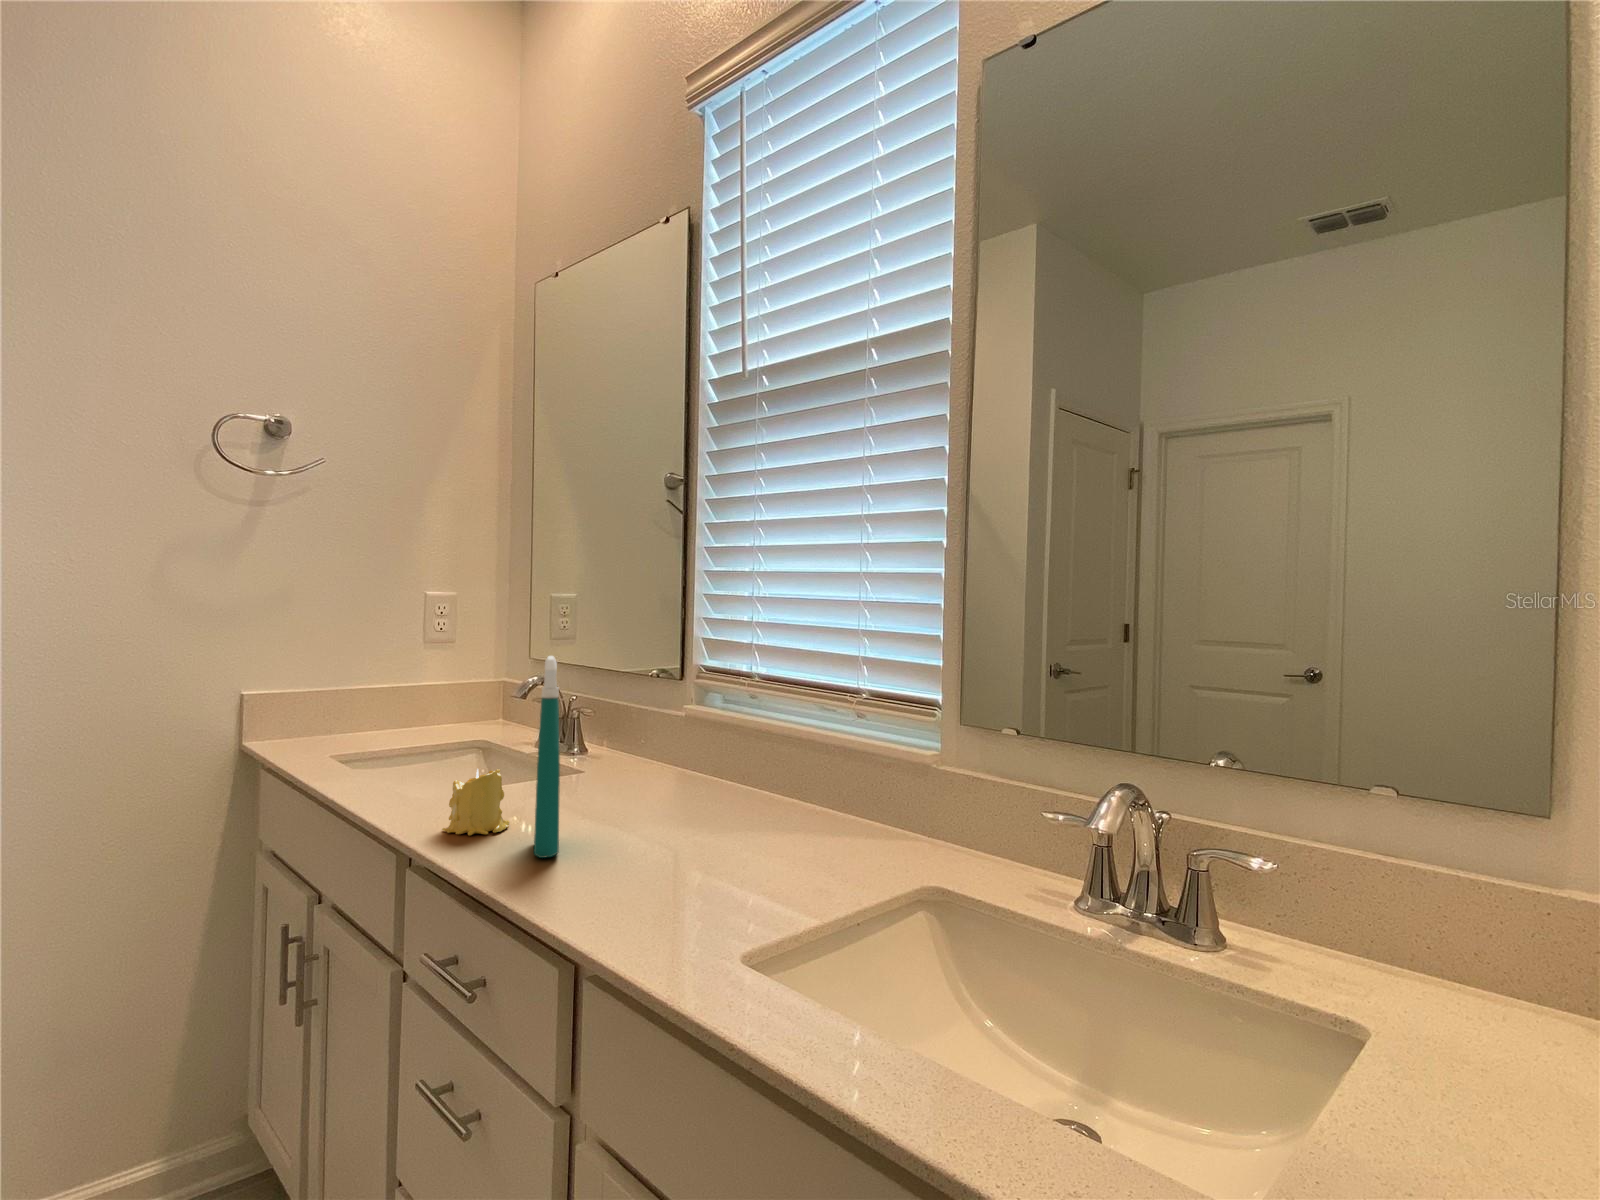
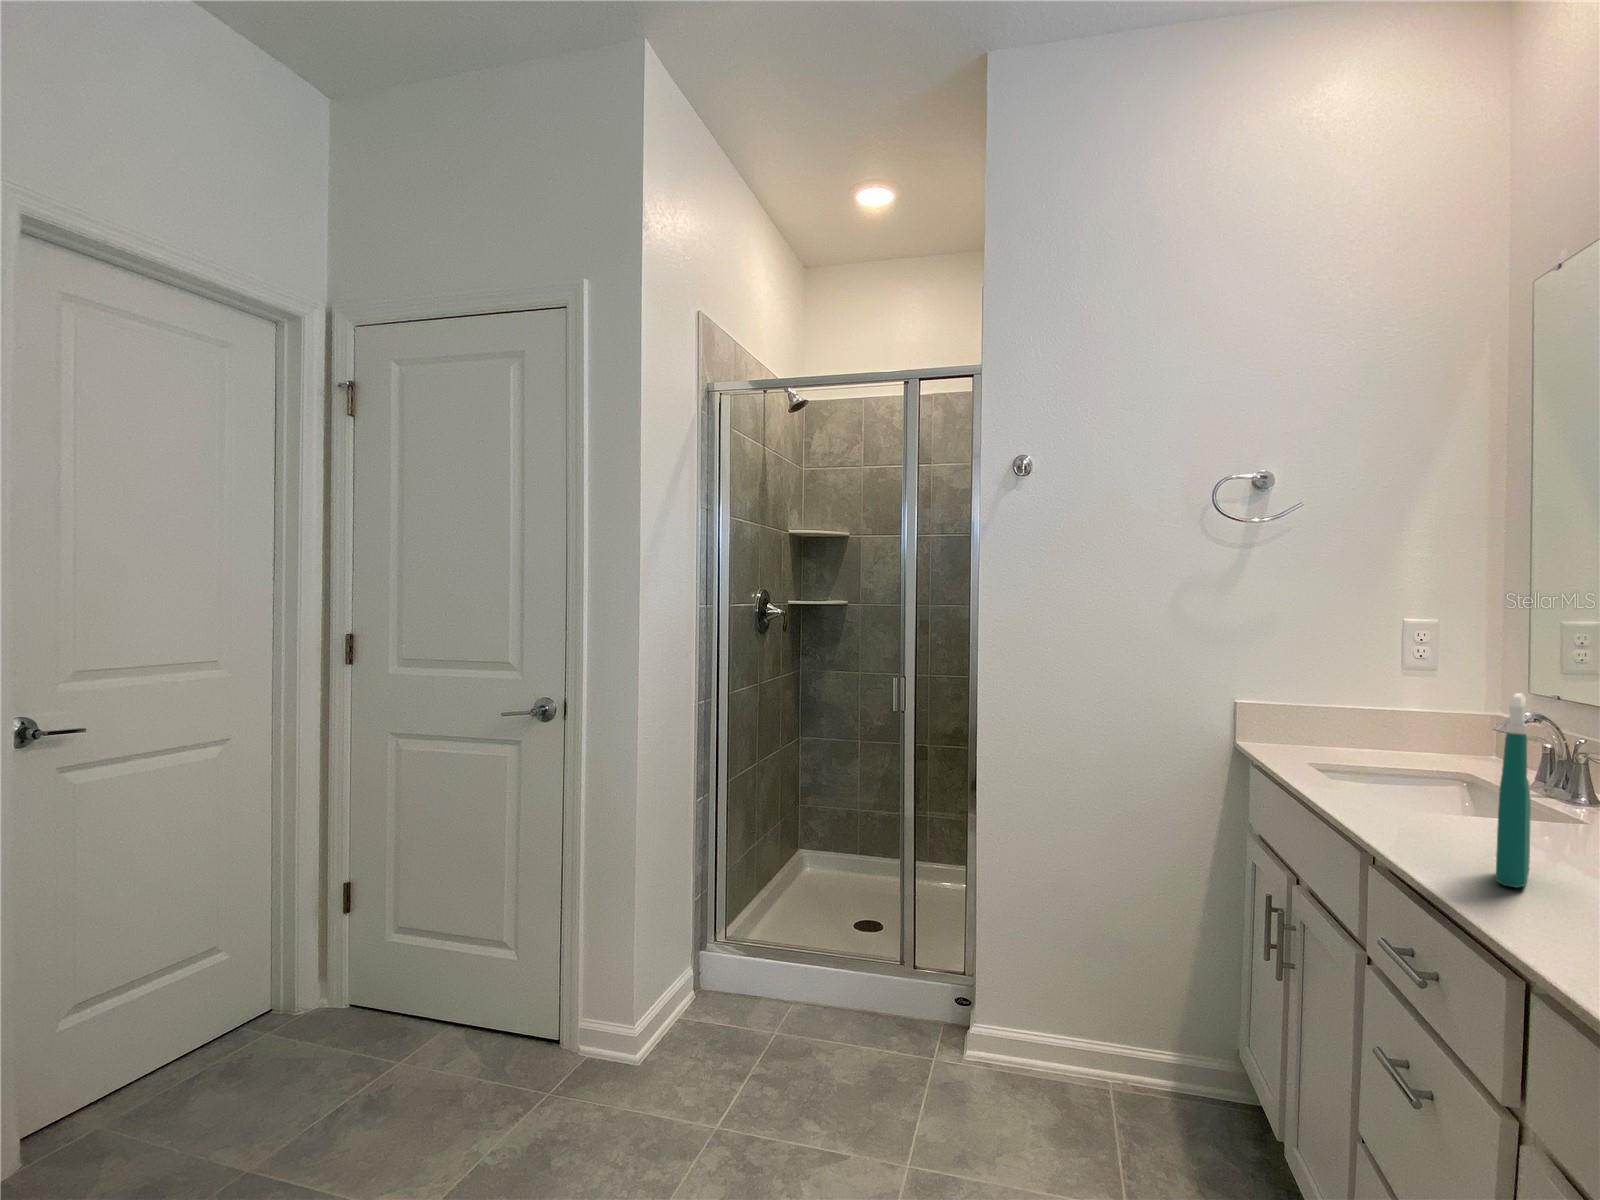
candle: present [442,769,510,835] -> none [1403,790,1476,854]

